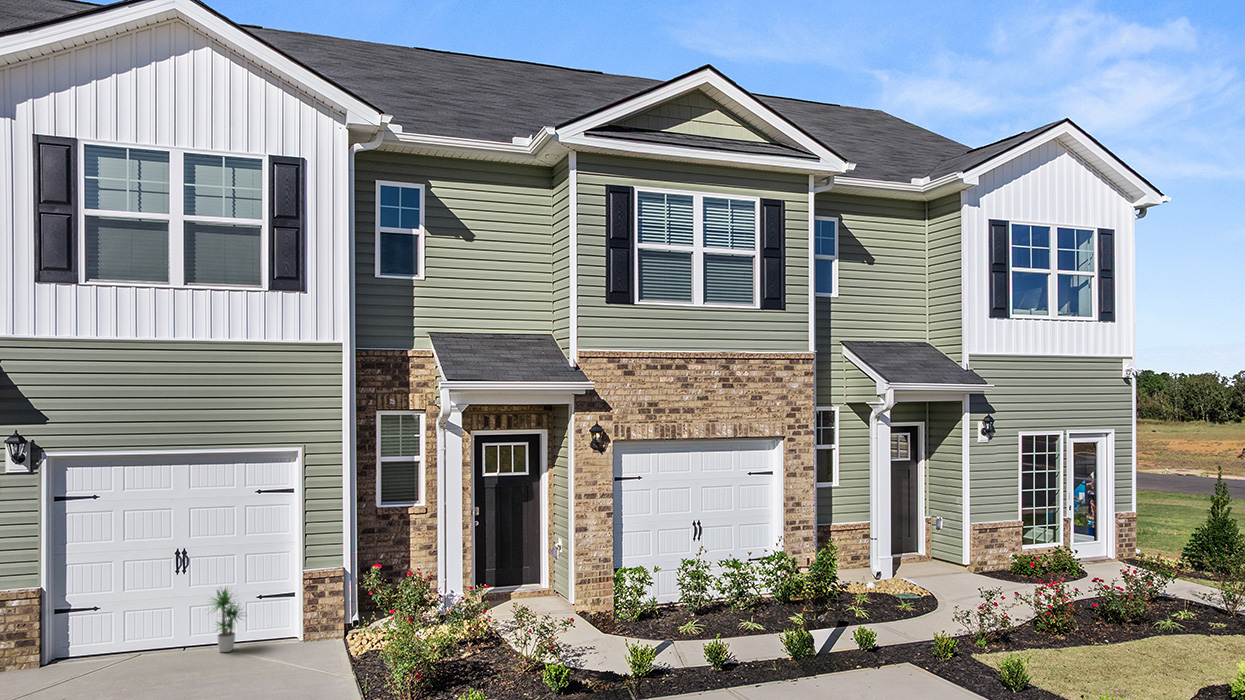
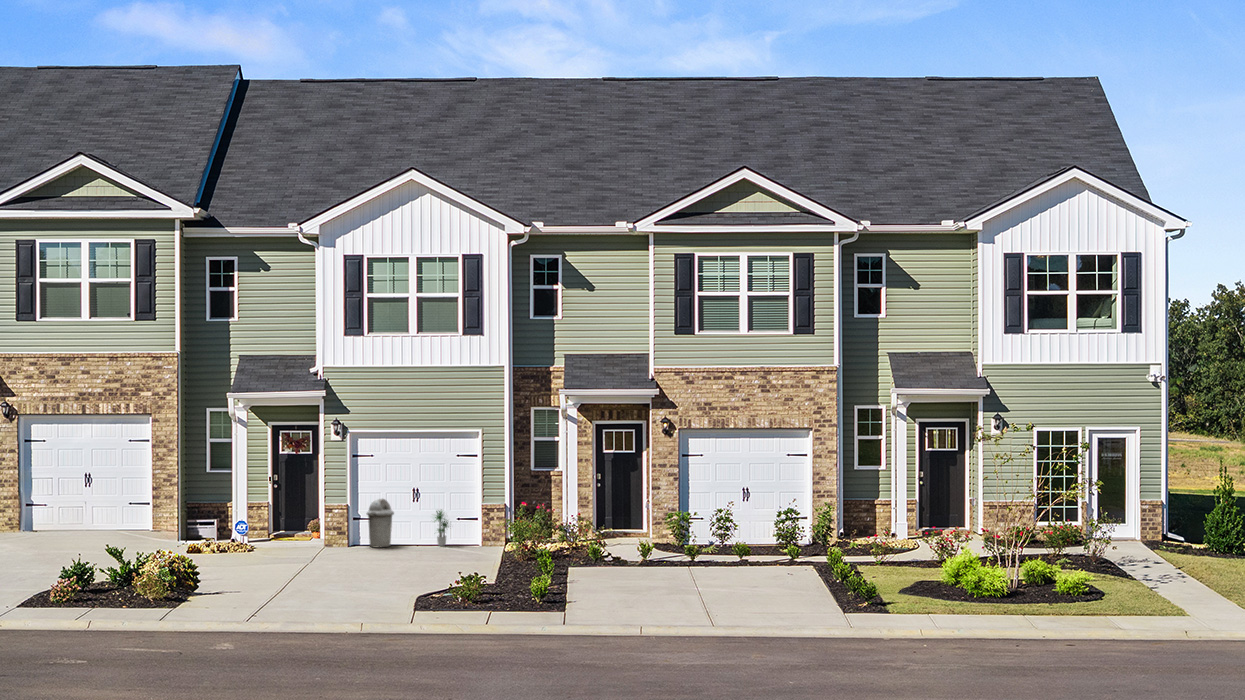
trash can: none [78,576,135,669] -> present [367,499,394,547]

